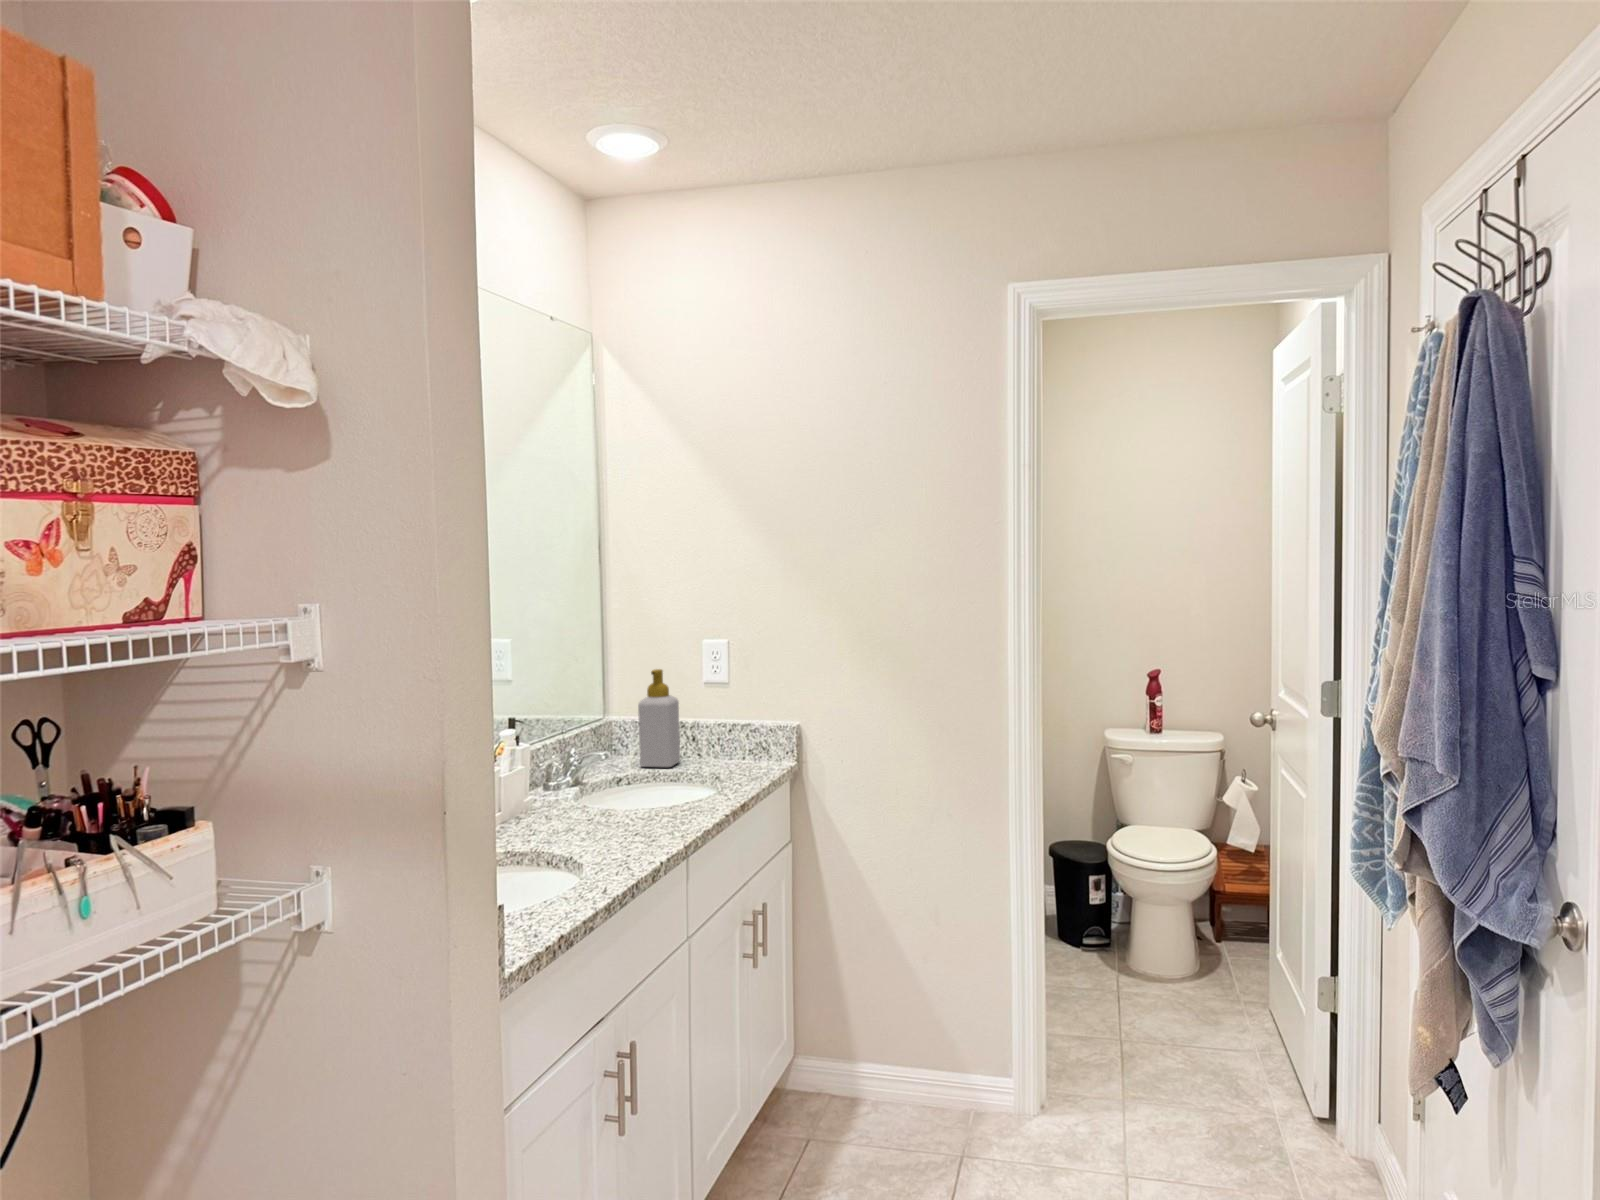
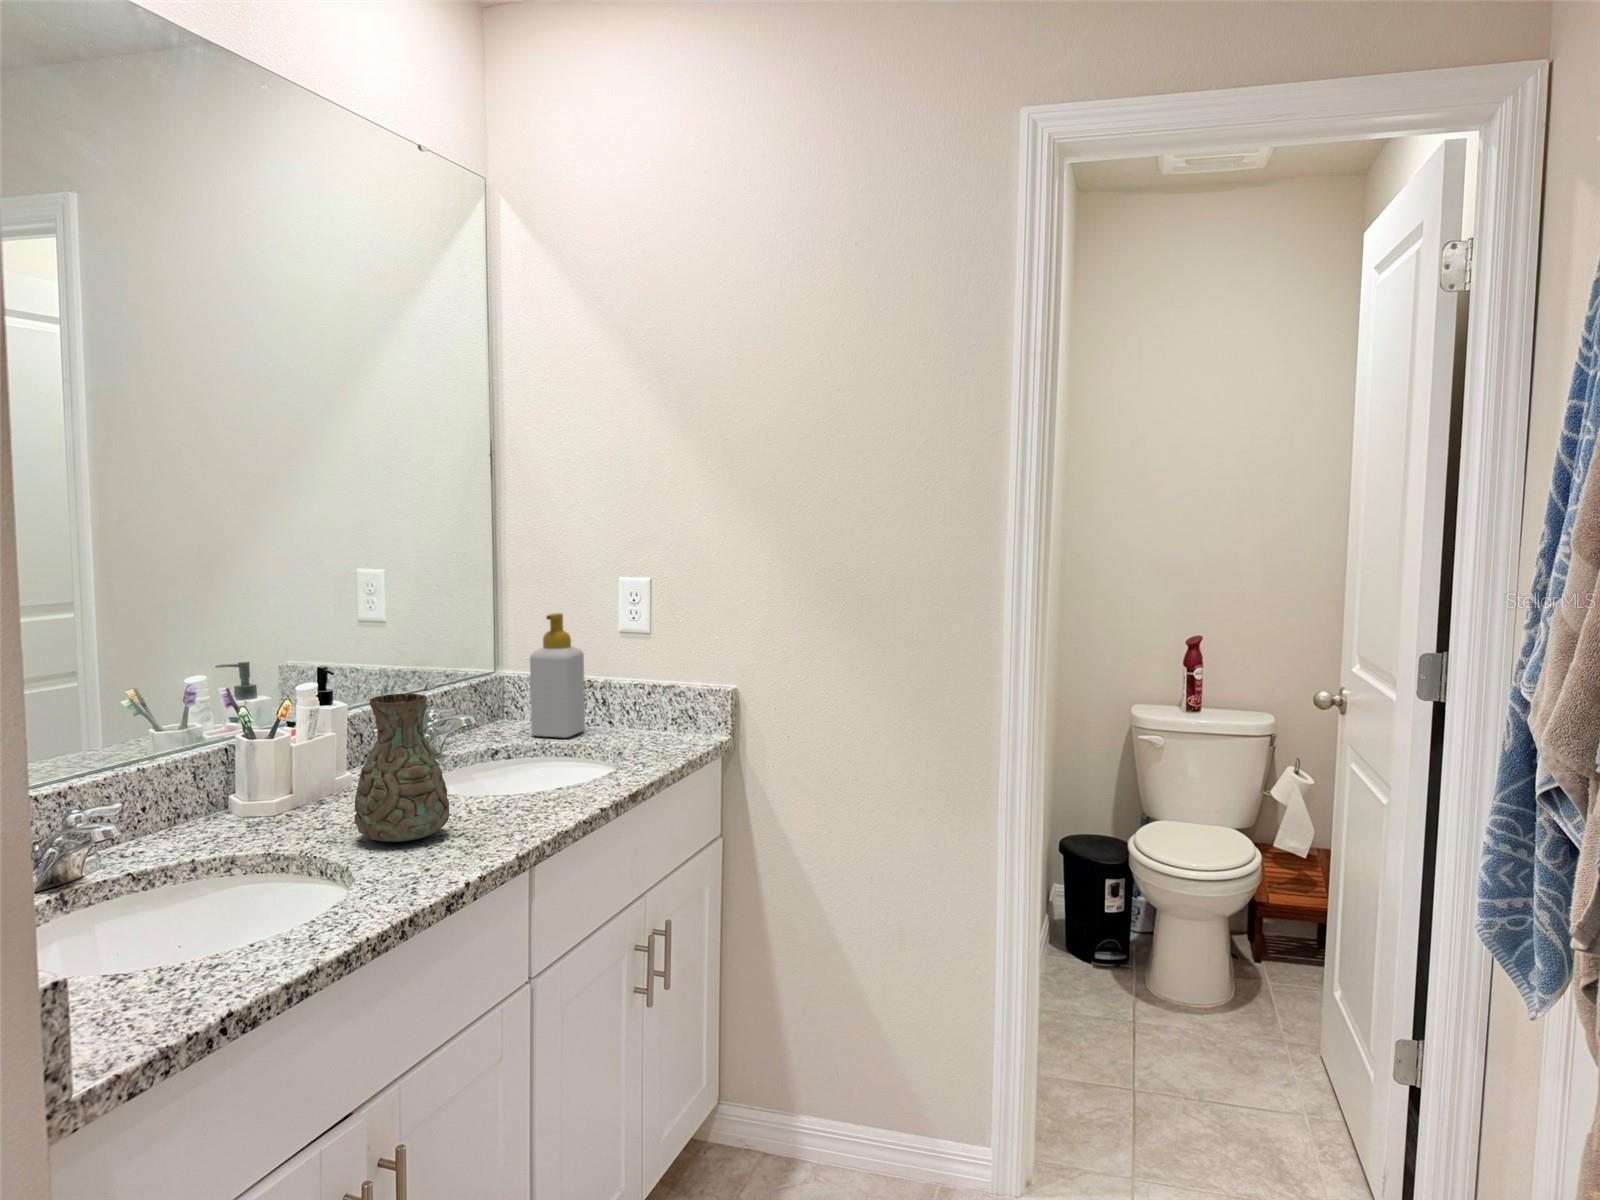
decorative vase: none [564,734,629,841] -> present [354,694,449,842]

